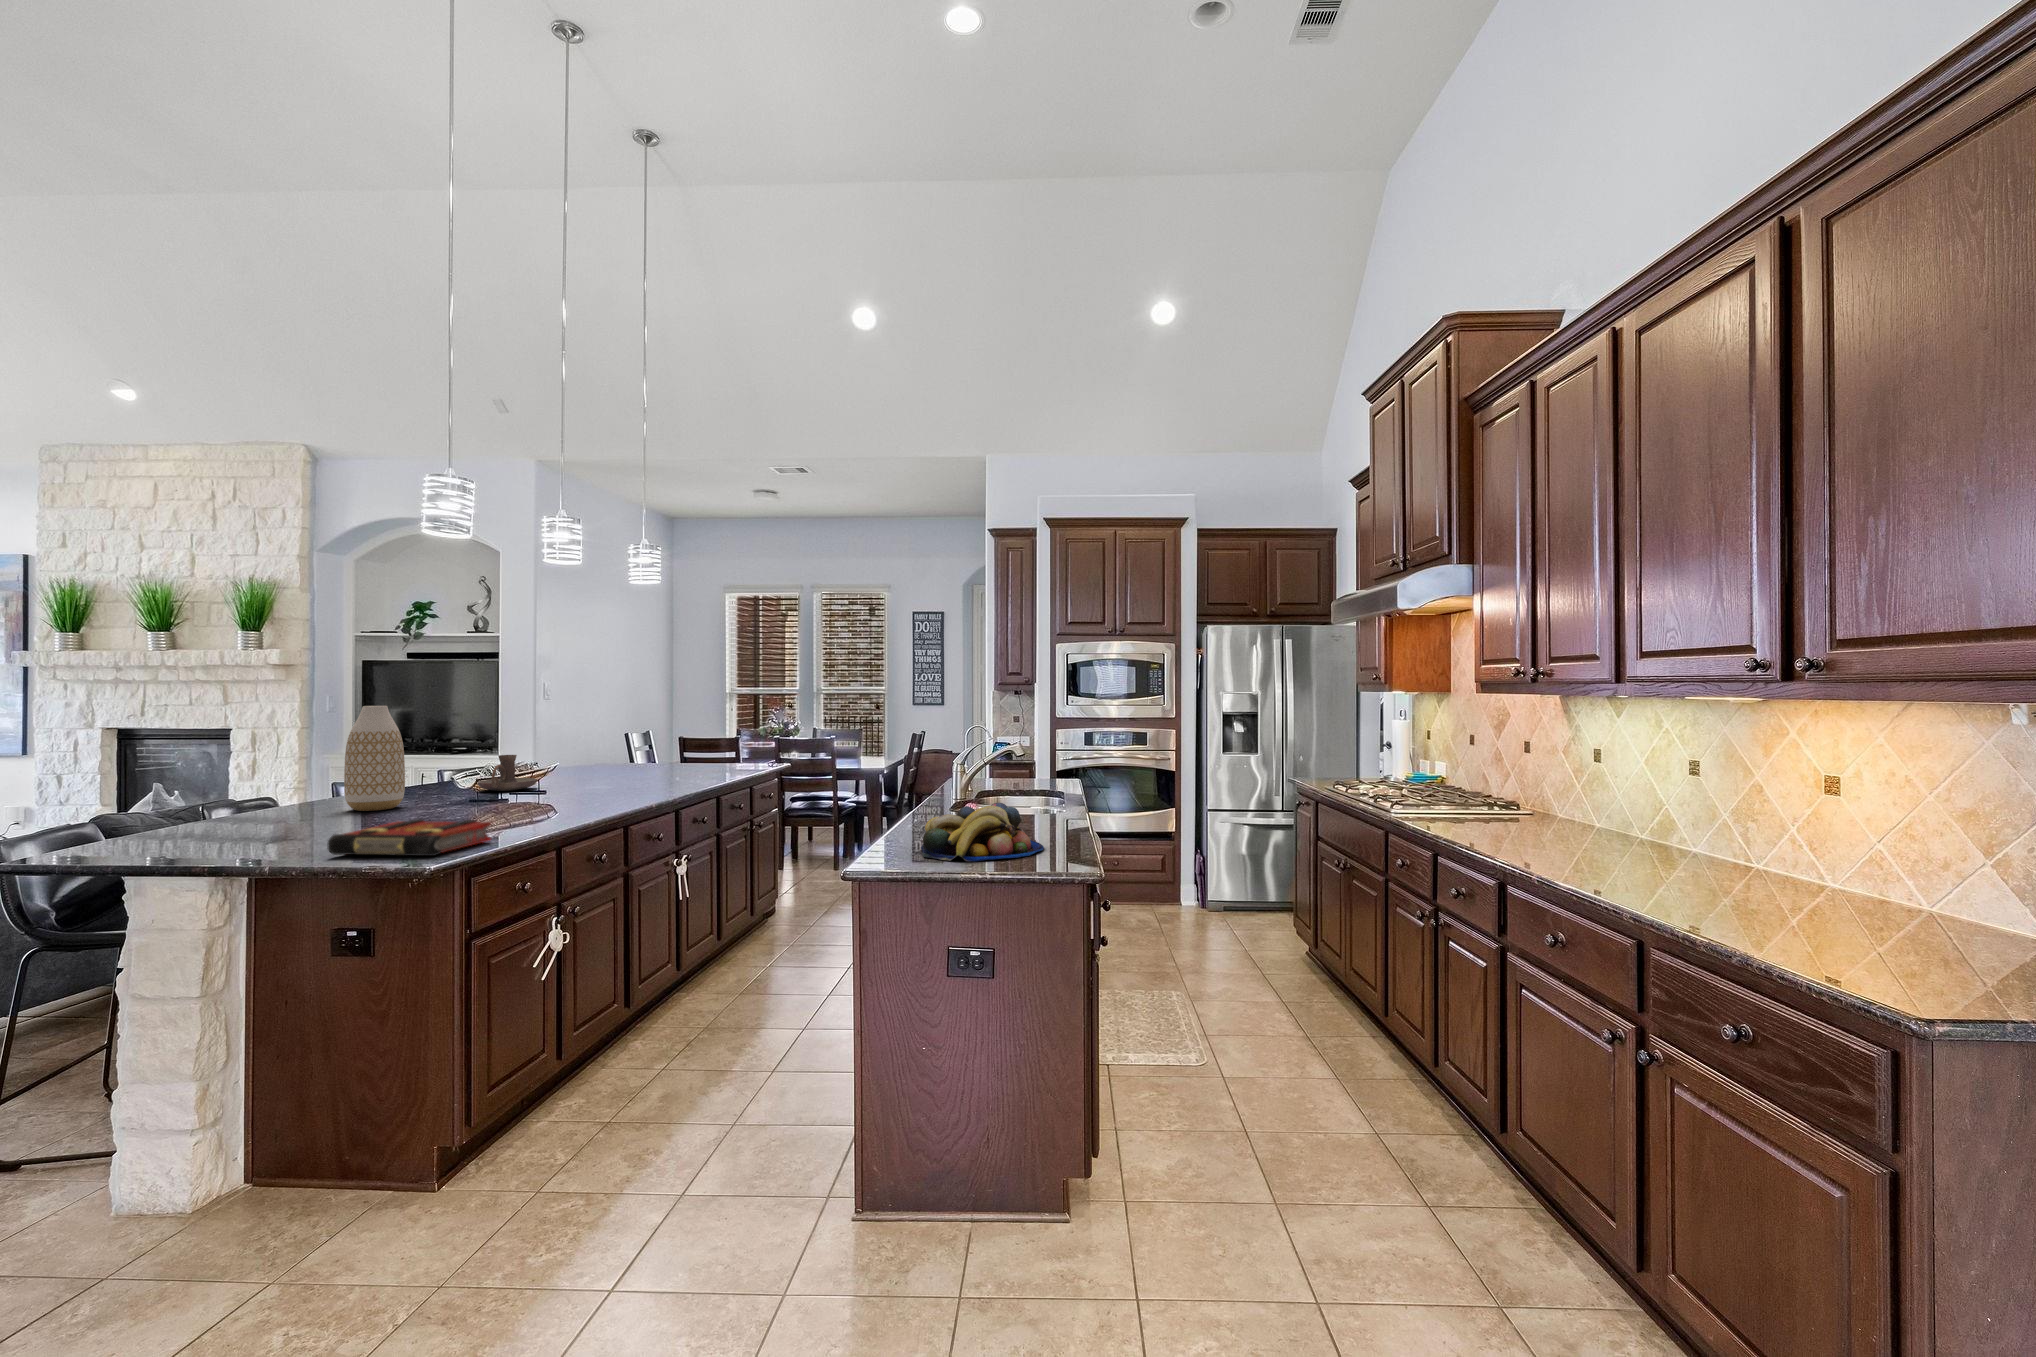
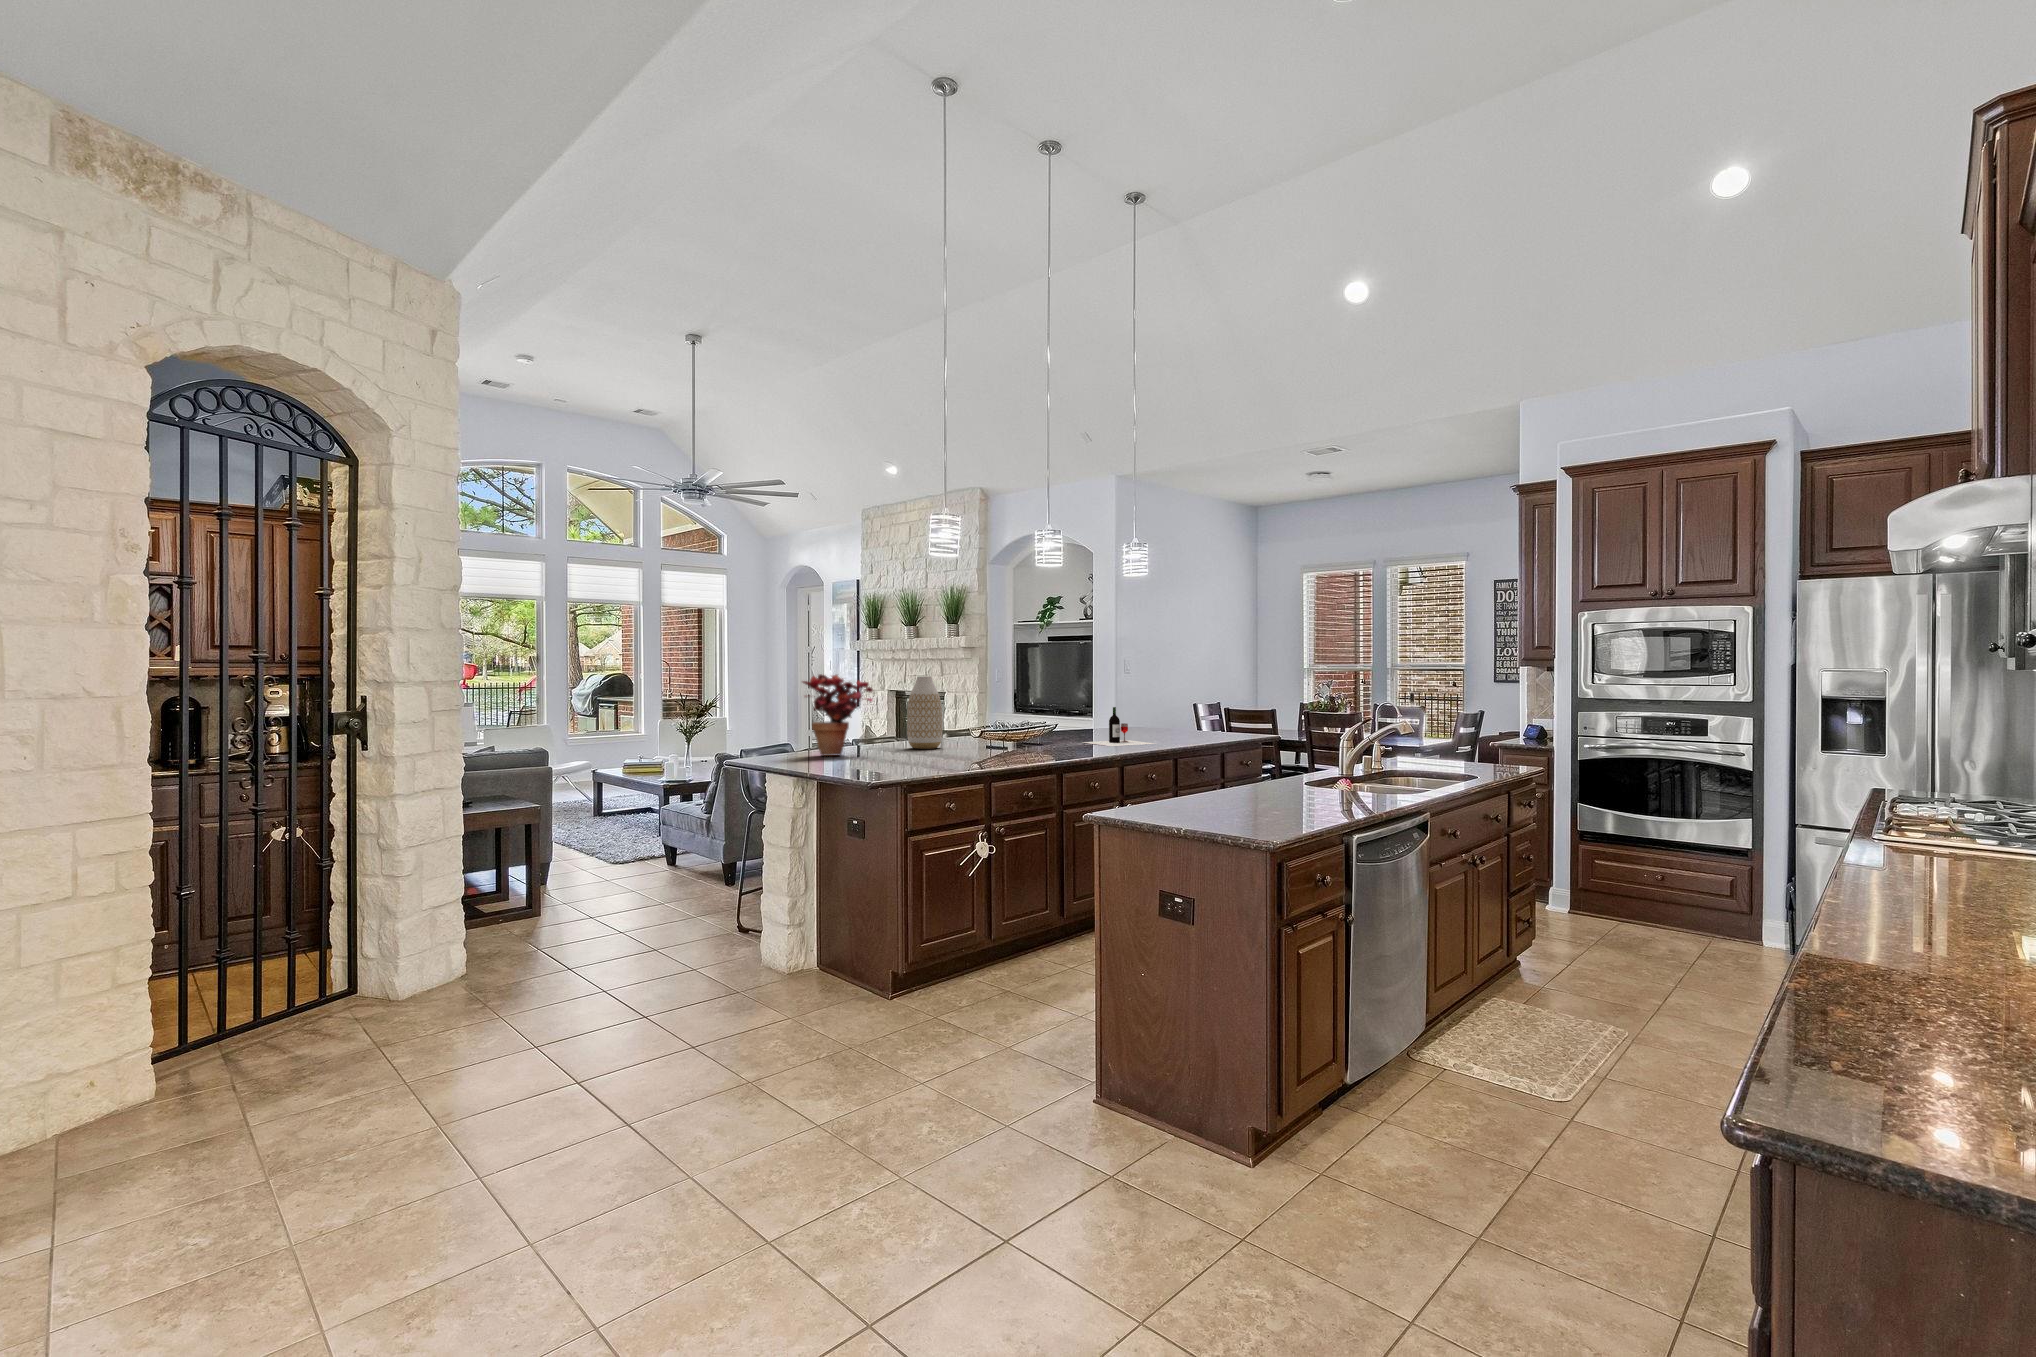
potted plant: none [181,704,317,835] -> present [803,674,873,756]
wine bottle: none [594,740,694,788] -> present [1084,707,1155,746]
candle holder: present [477,755,537,791] -> none [1003,715,1044,743]
fruit bowl: present [921,803,1044,861] -> none [1172,769,1291,817]
book: present [327,819,491,856] -> none [835,752,926,775]

